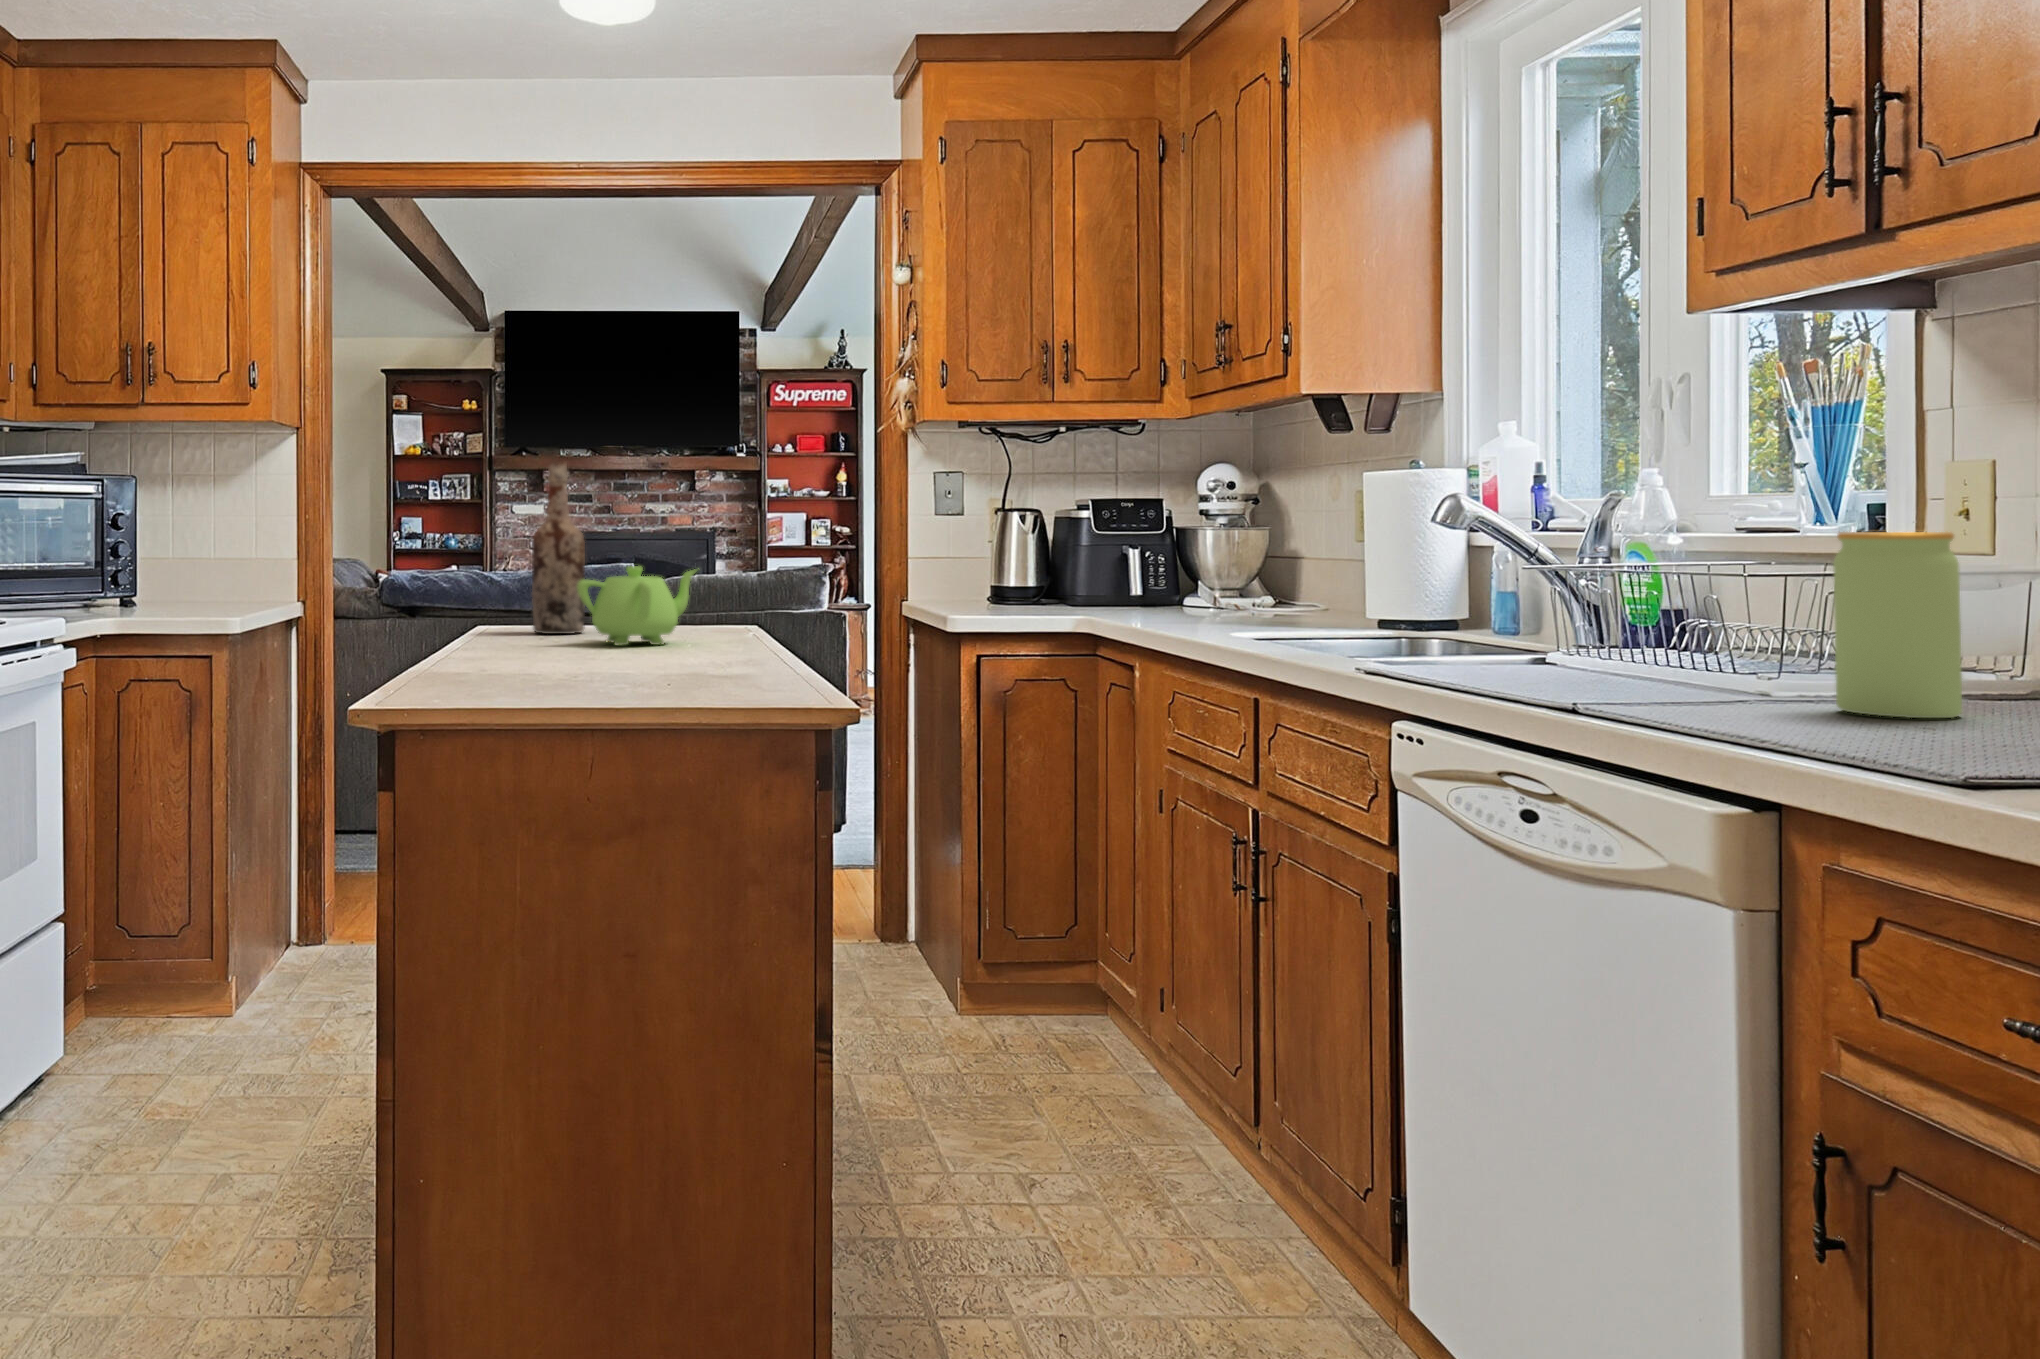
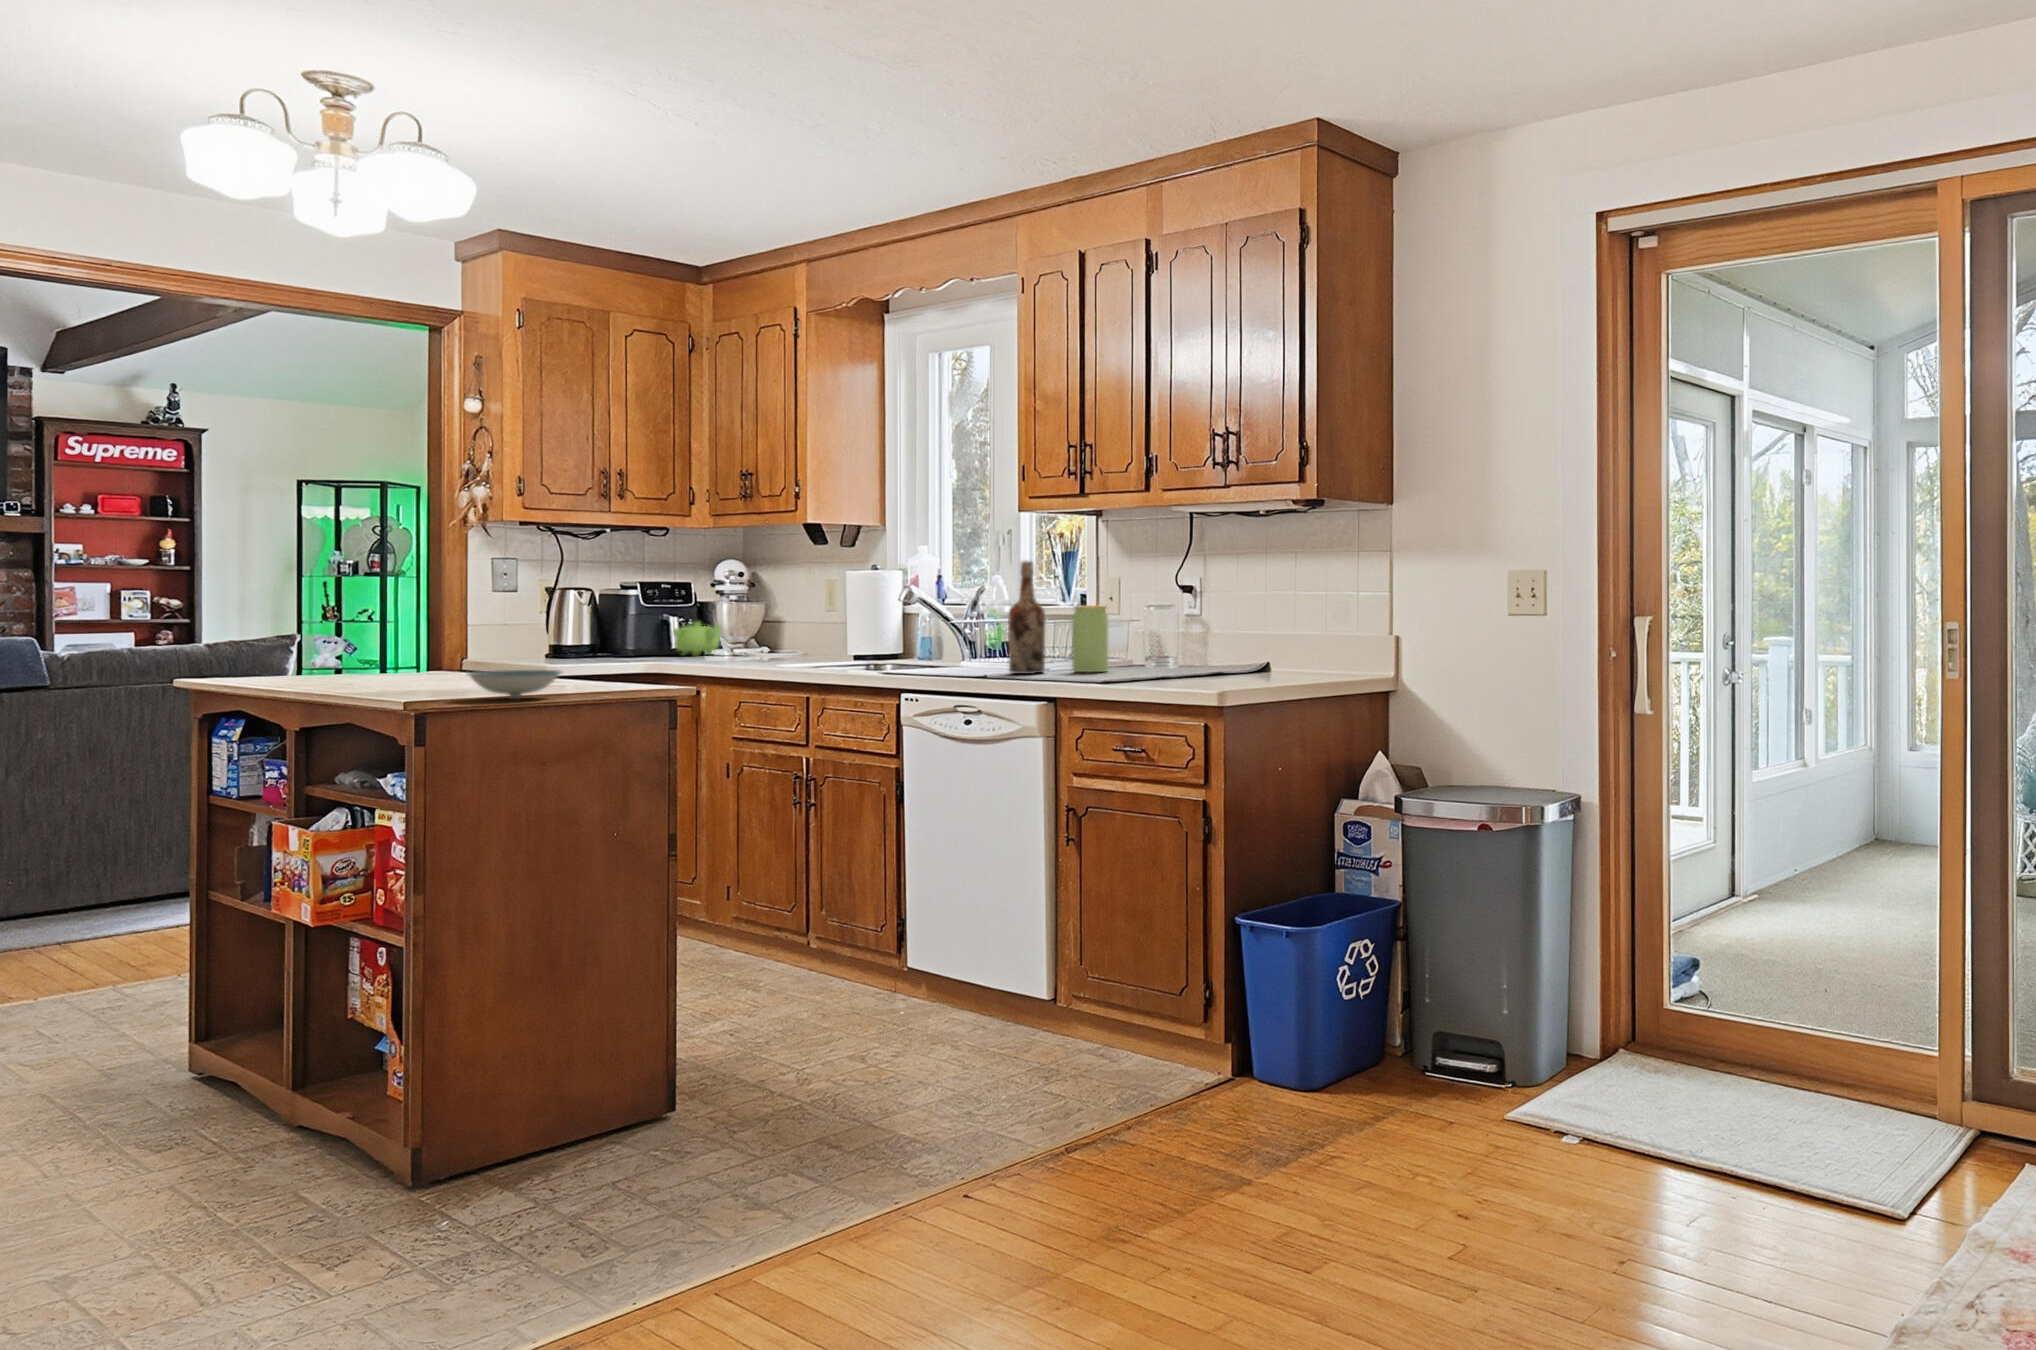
wine bottle: present [532,461,585,634] -> present [1008,561,1045,674]
teapot: present [577,566,697,646] -> present [673,622,721,655]
ceramic bowl: none [514,642,644,694] -> present [468,670,562,699]

